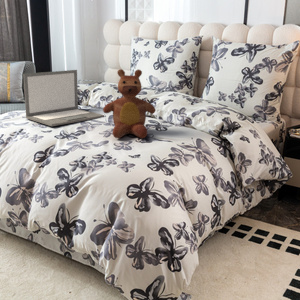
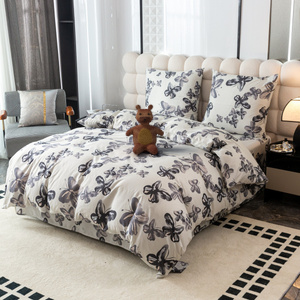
laptop: present [23,70,104,126] -> none [65,101,126,147]

